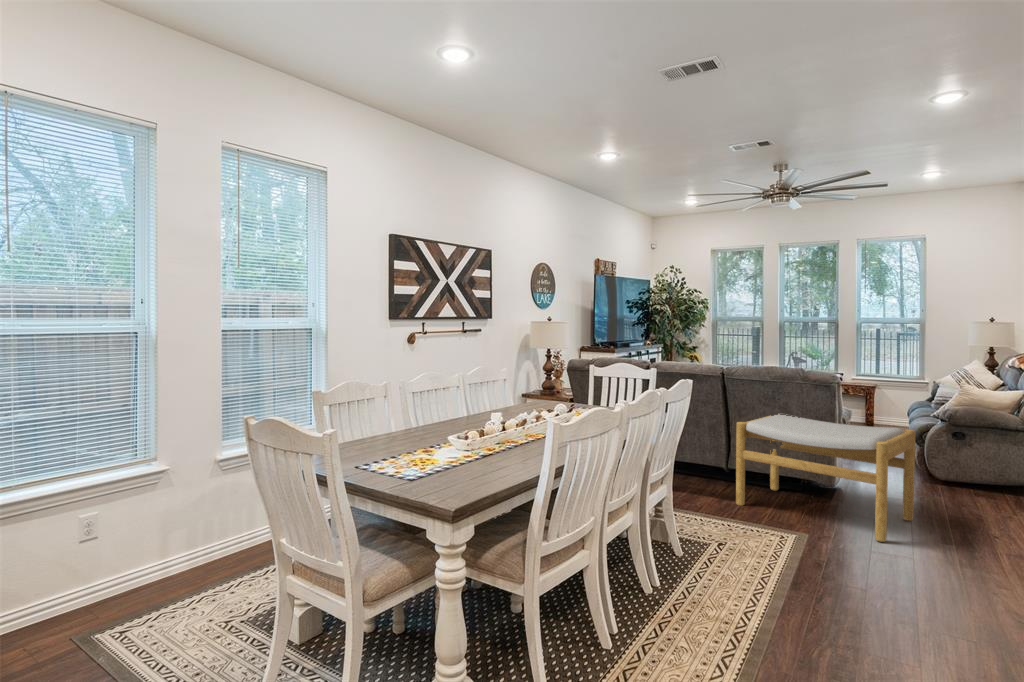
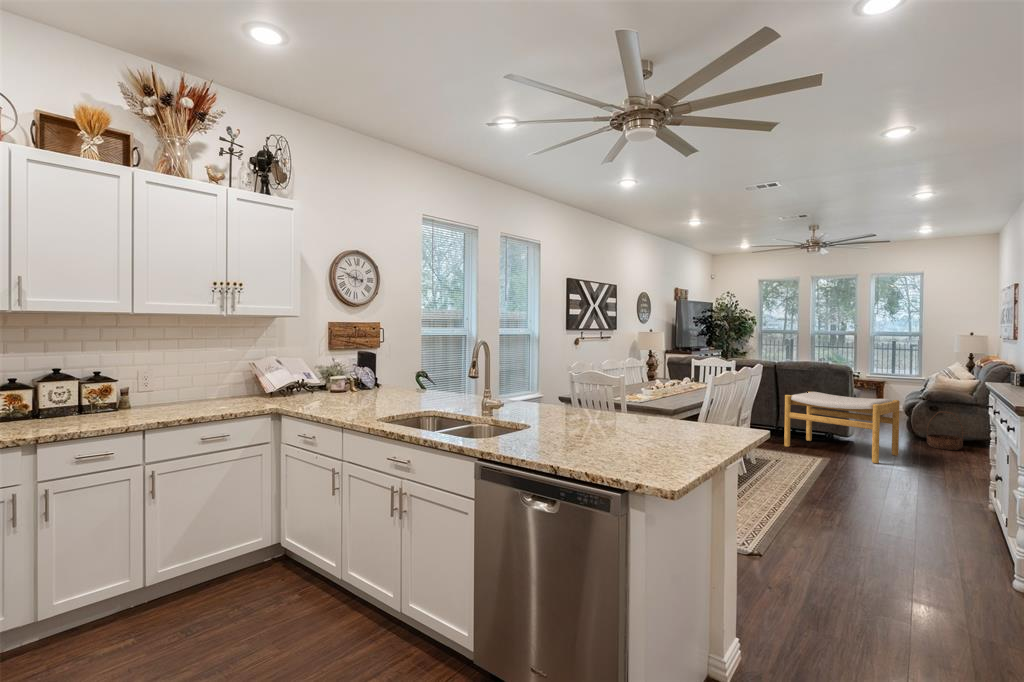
basket: none [949,441,1005,503] -> present [927,411,963,450]

